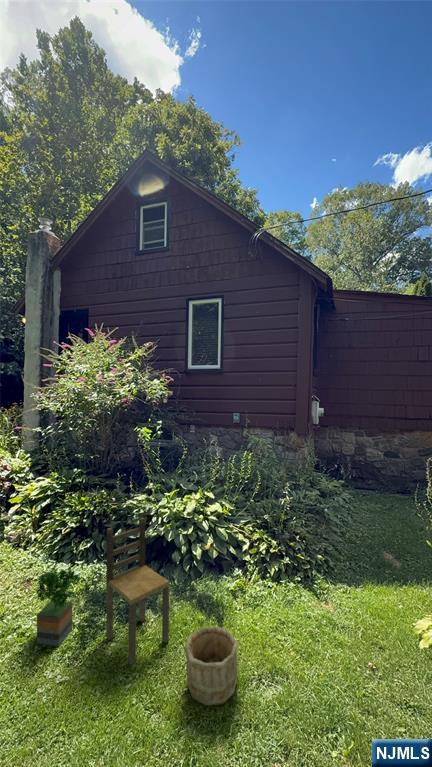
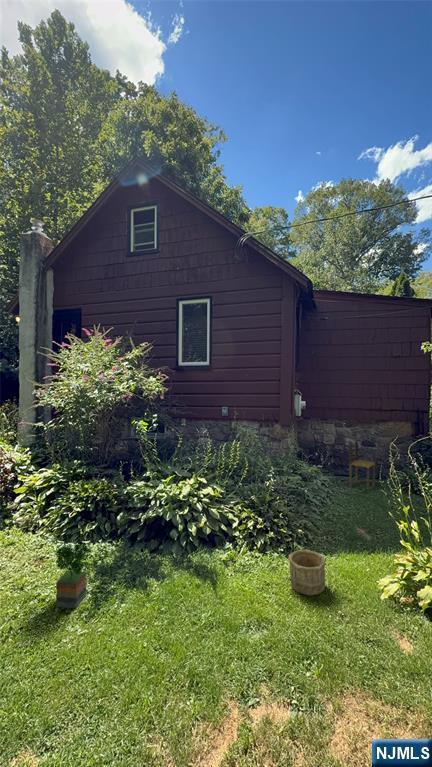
chair: present [106,518,169,665] -> present [349,440,375,490]
wooden bucket: present [185,626,238,706] -> present [289,550,326,596]

